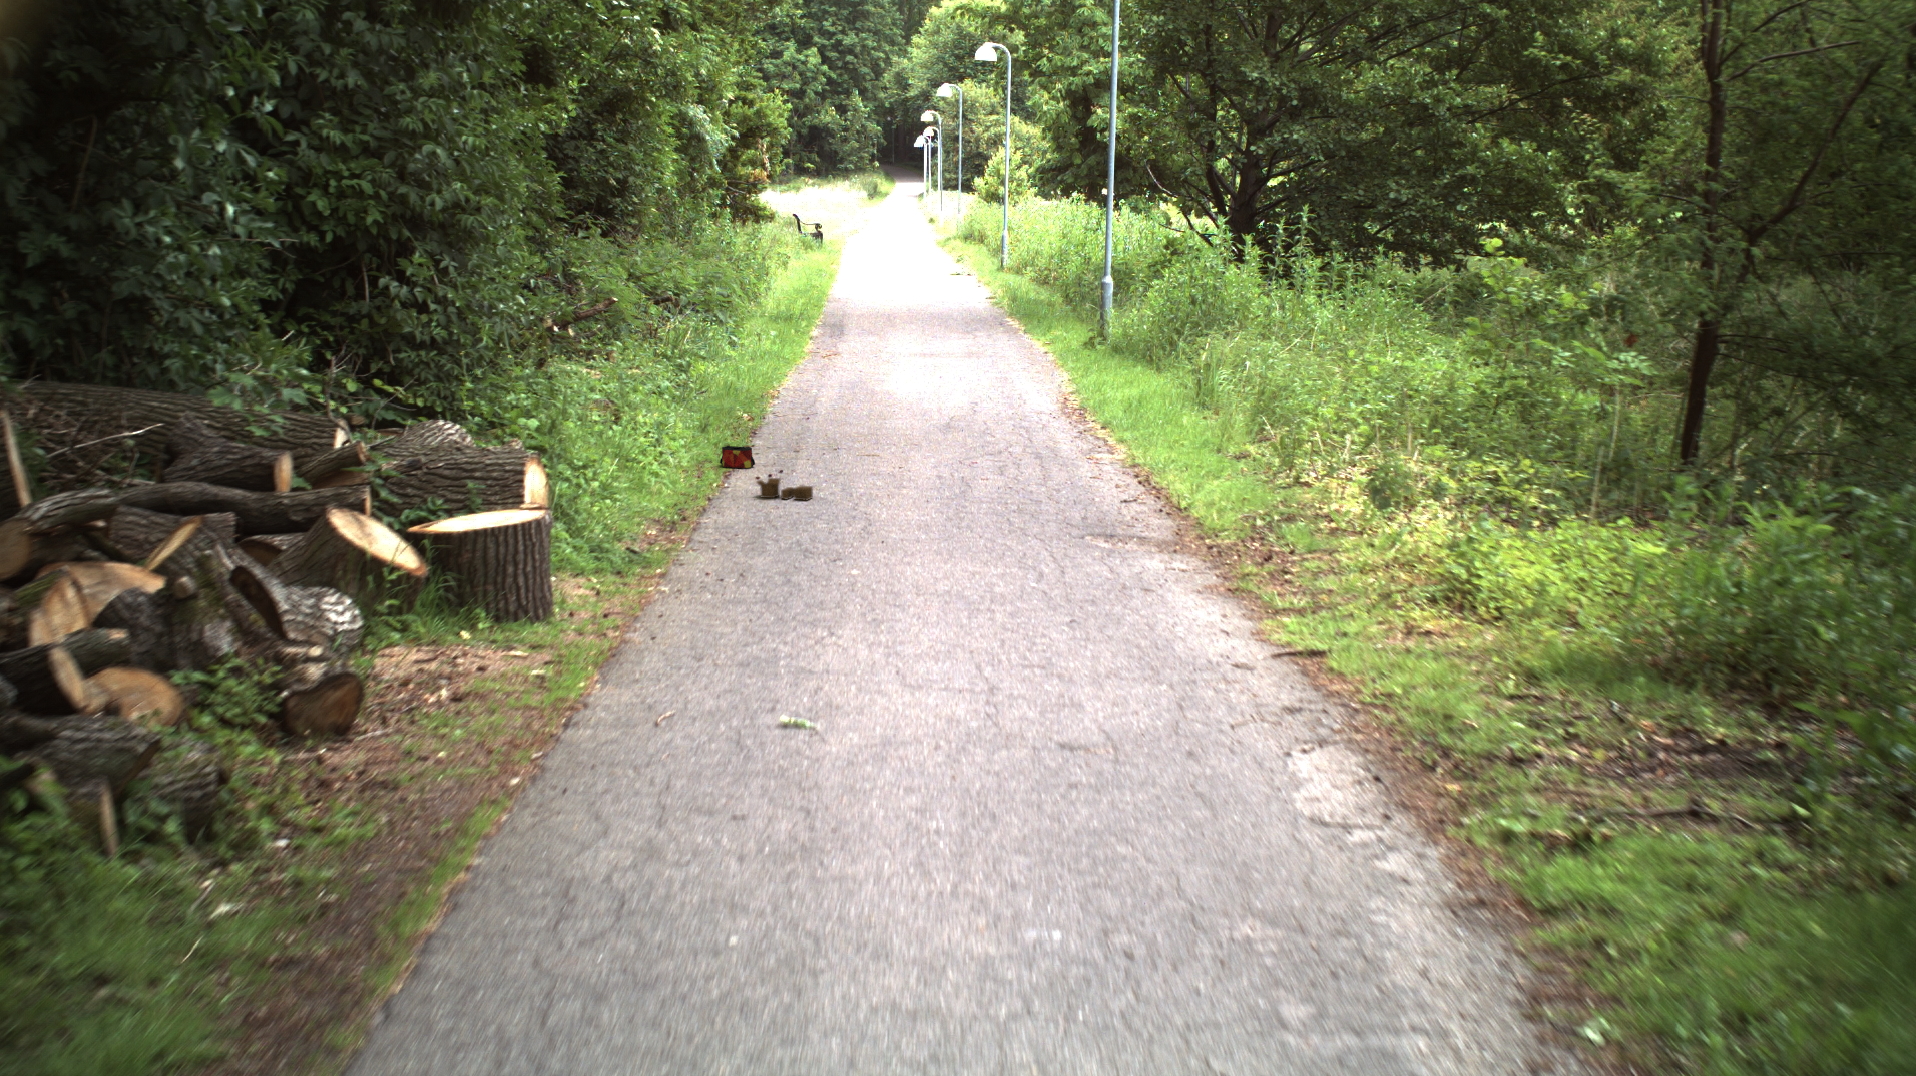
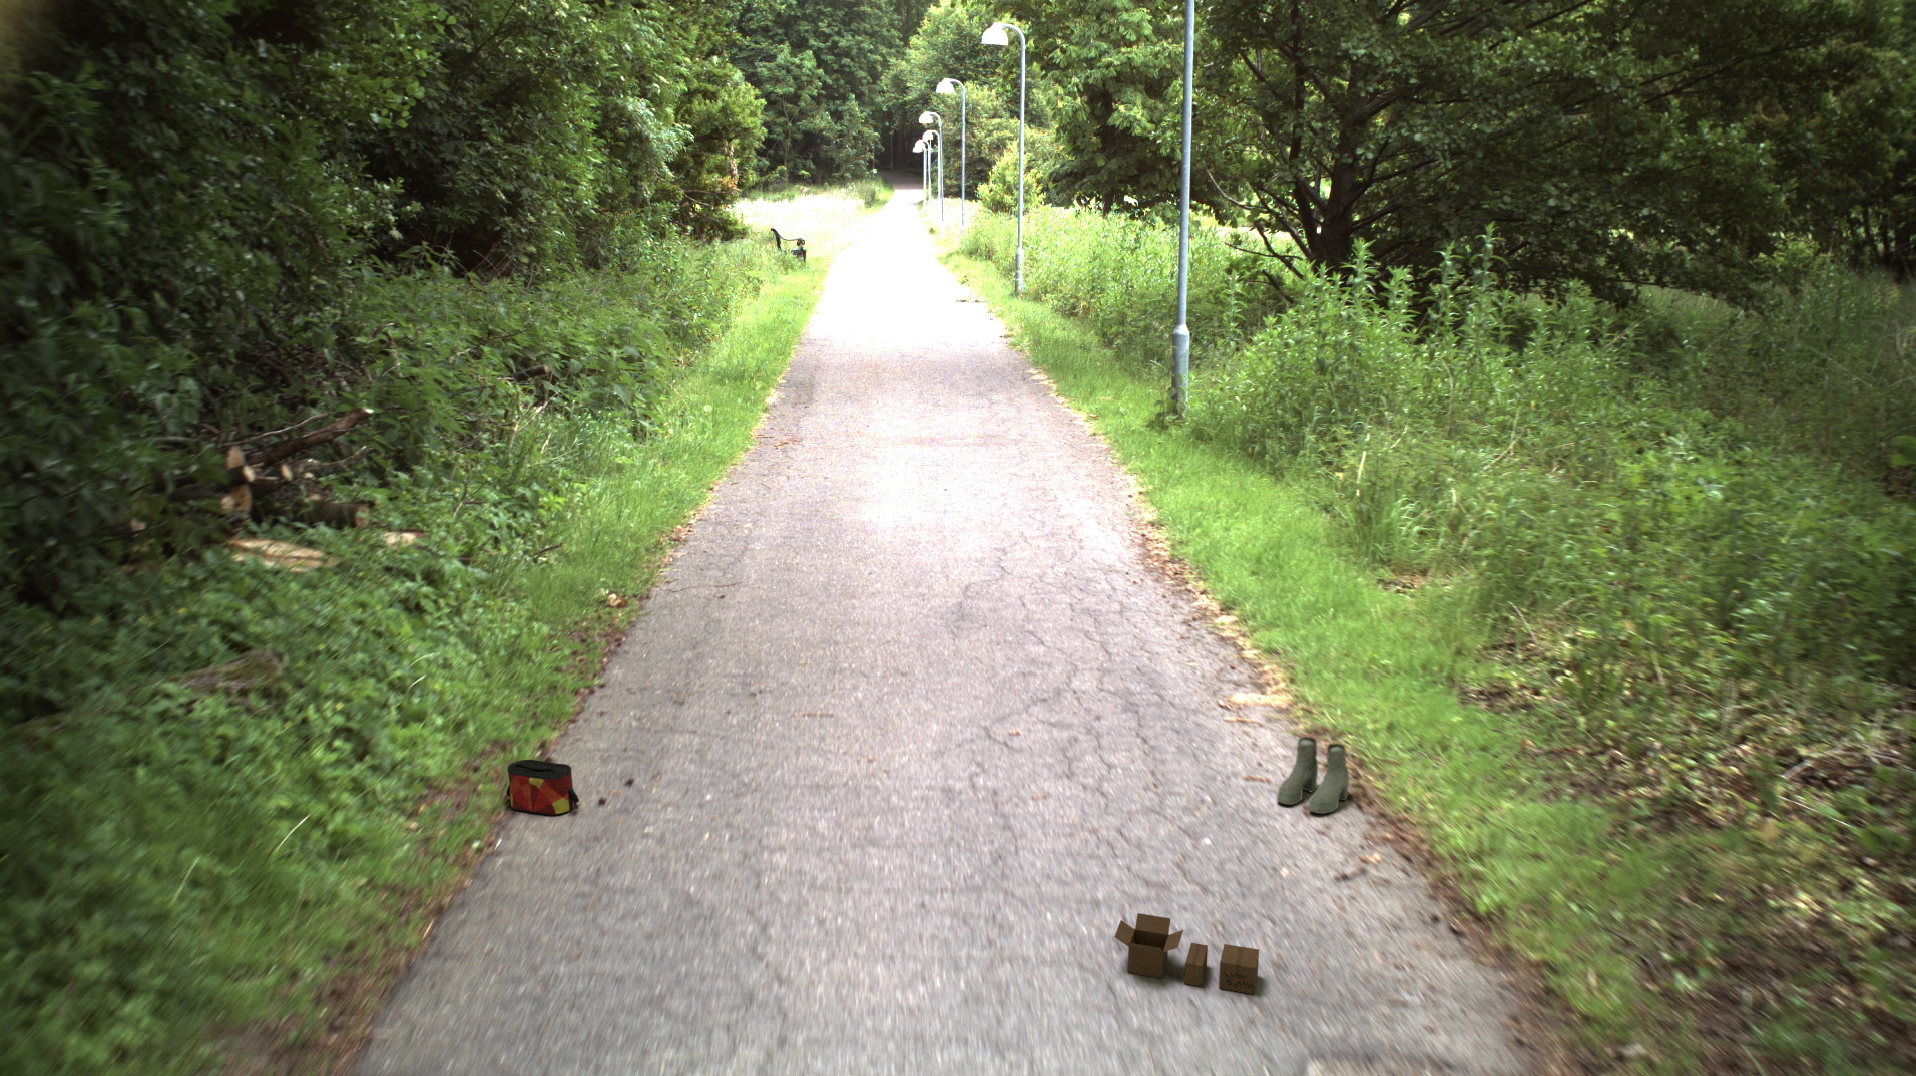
boots: none [1083,438,1118,469] -> present [1277,737,1349,814]
cardboard box: present [757,478,813,501] -> present [1114,913,1259,994]

